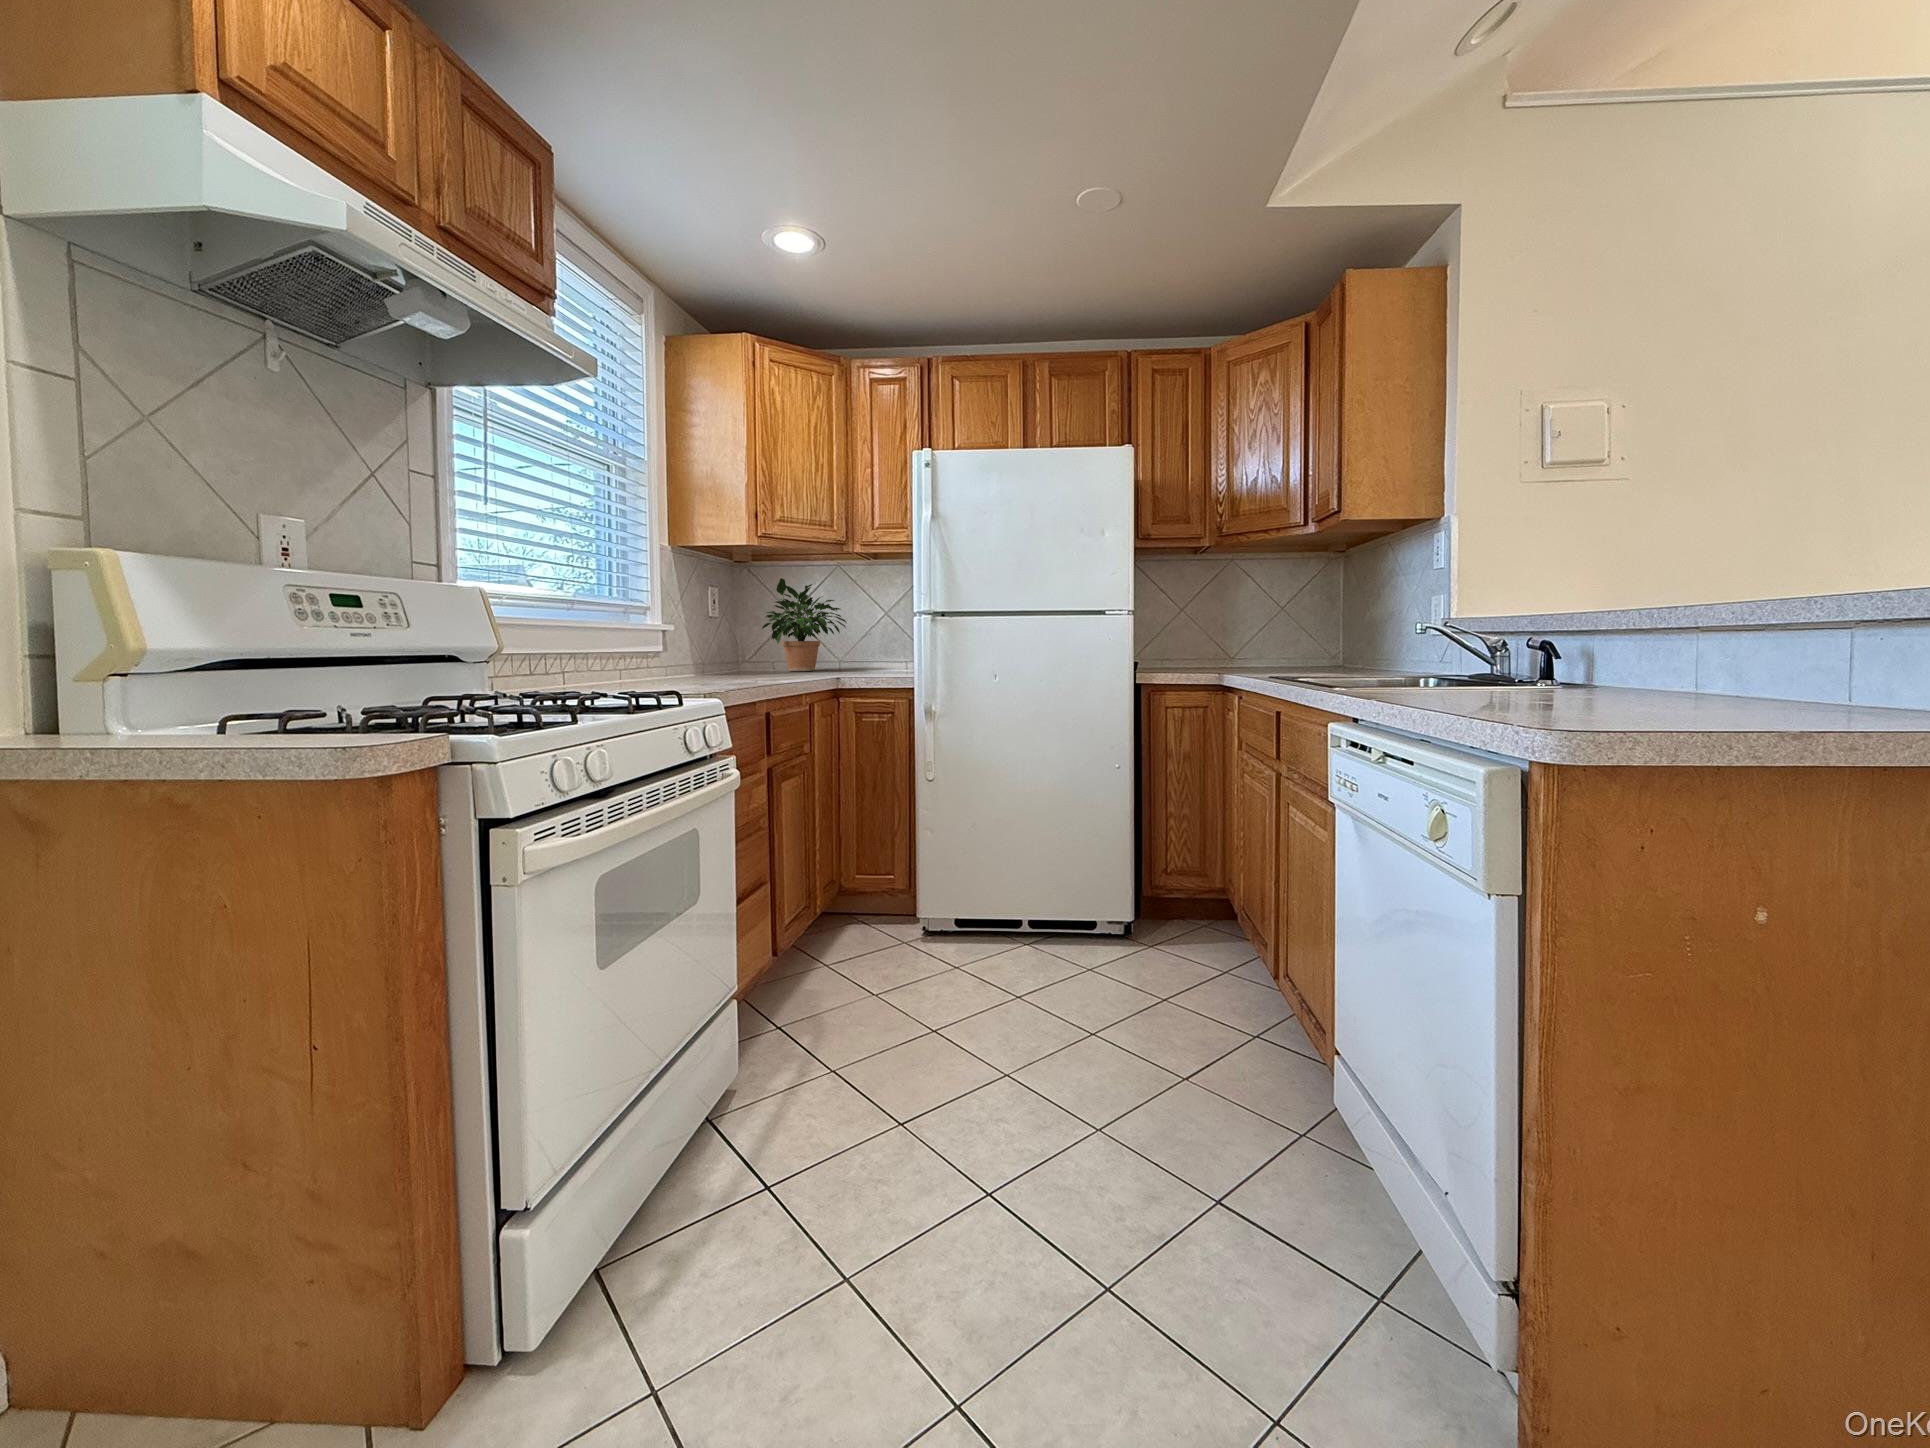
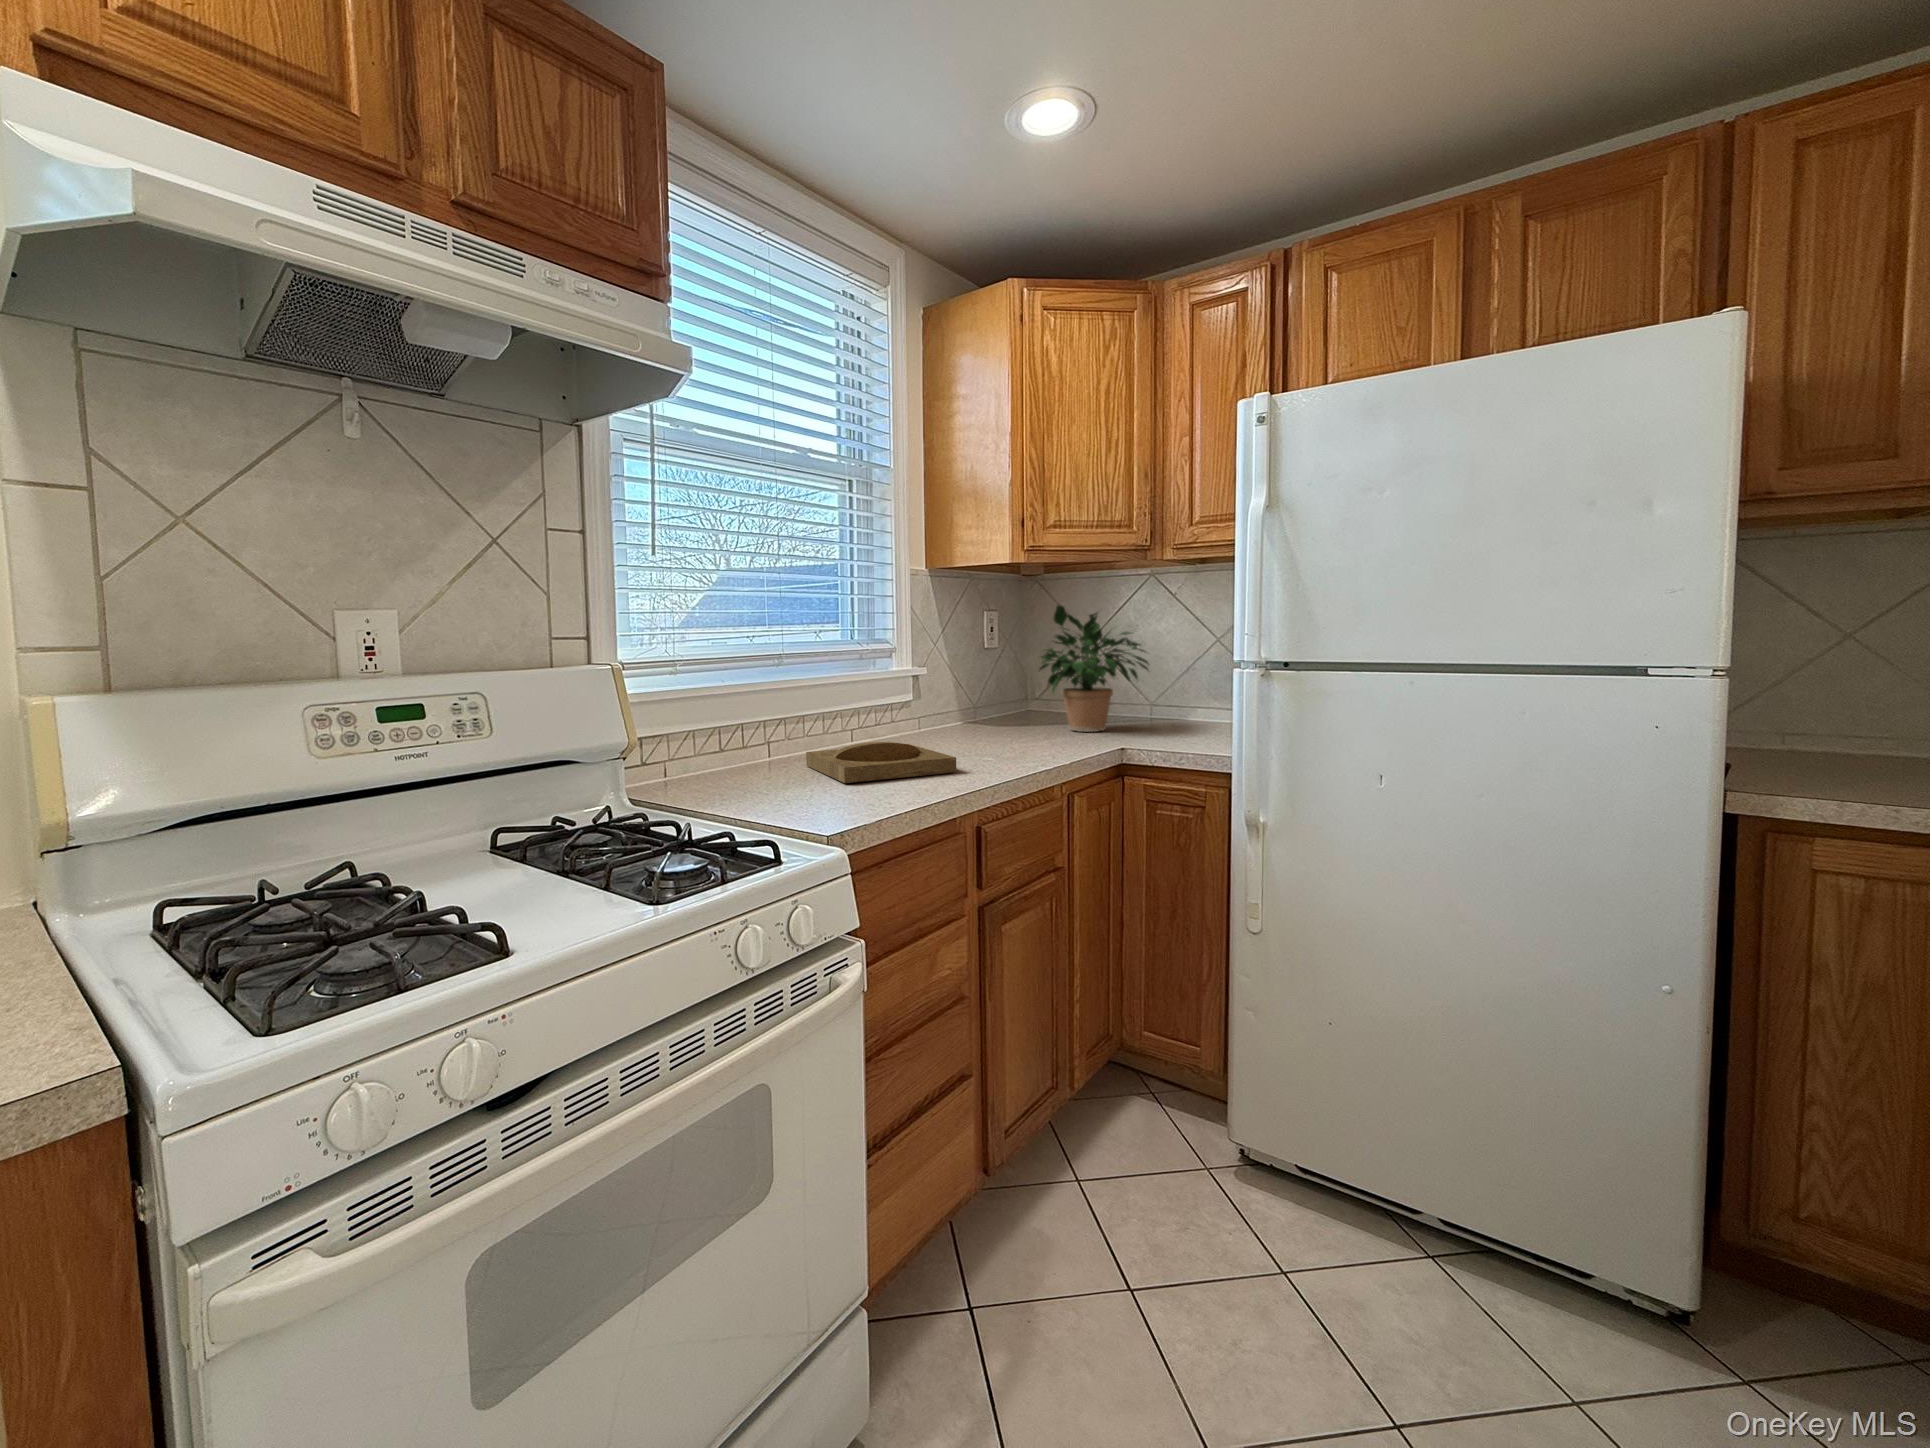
tray: none [613,666,742,687] -> present [806,742,957,783]

